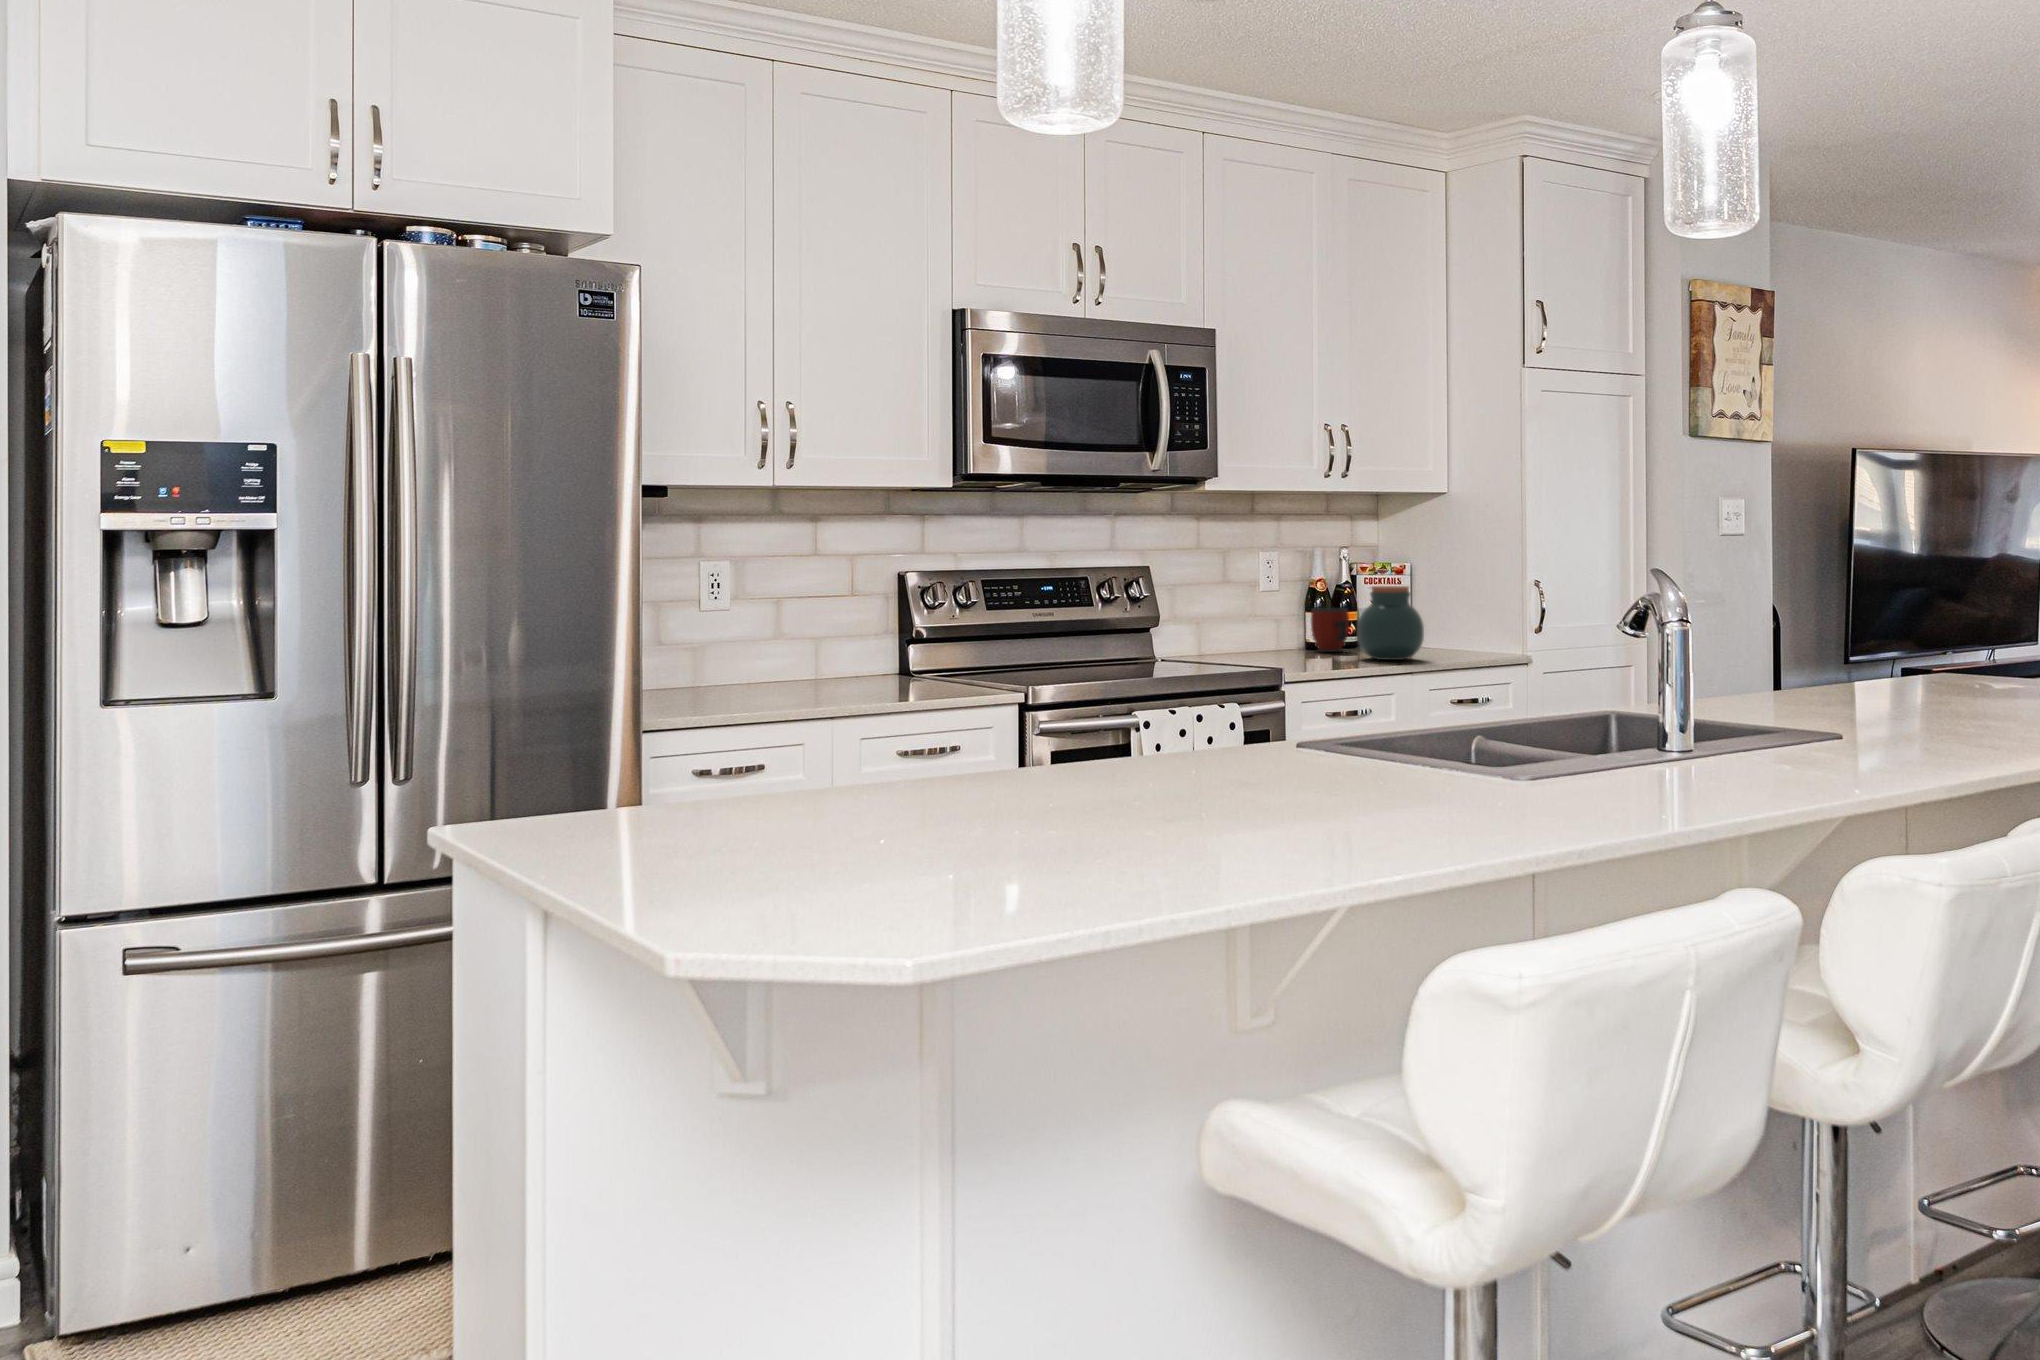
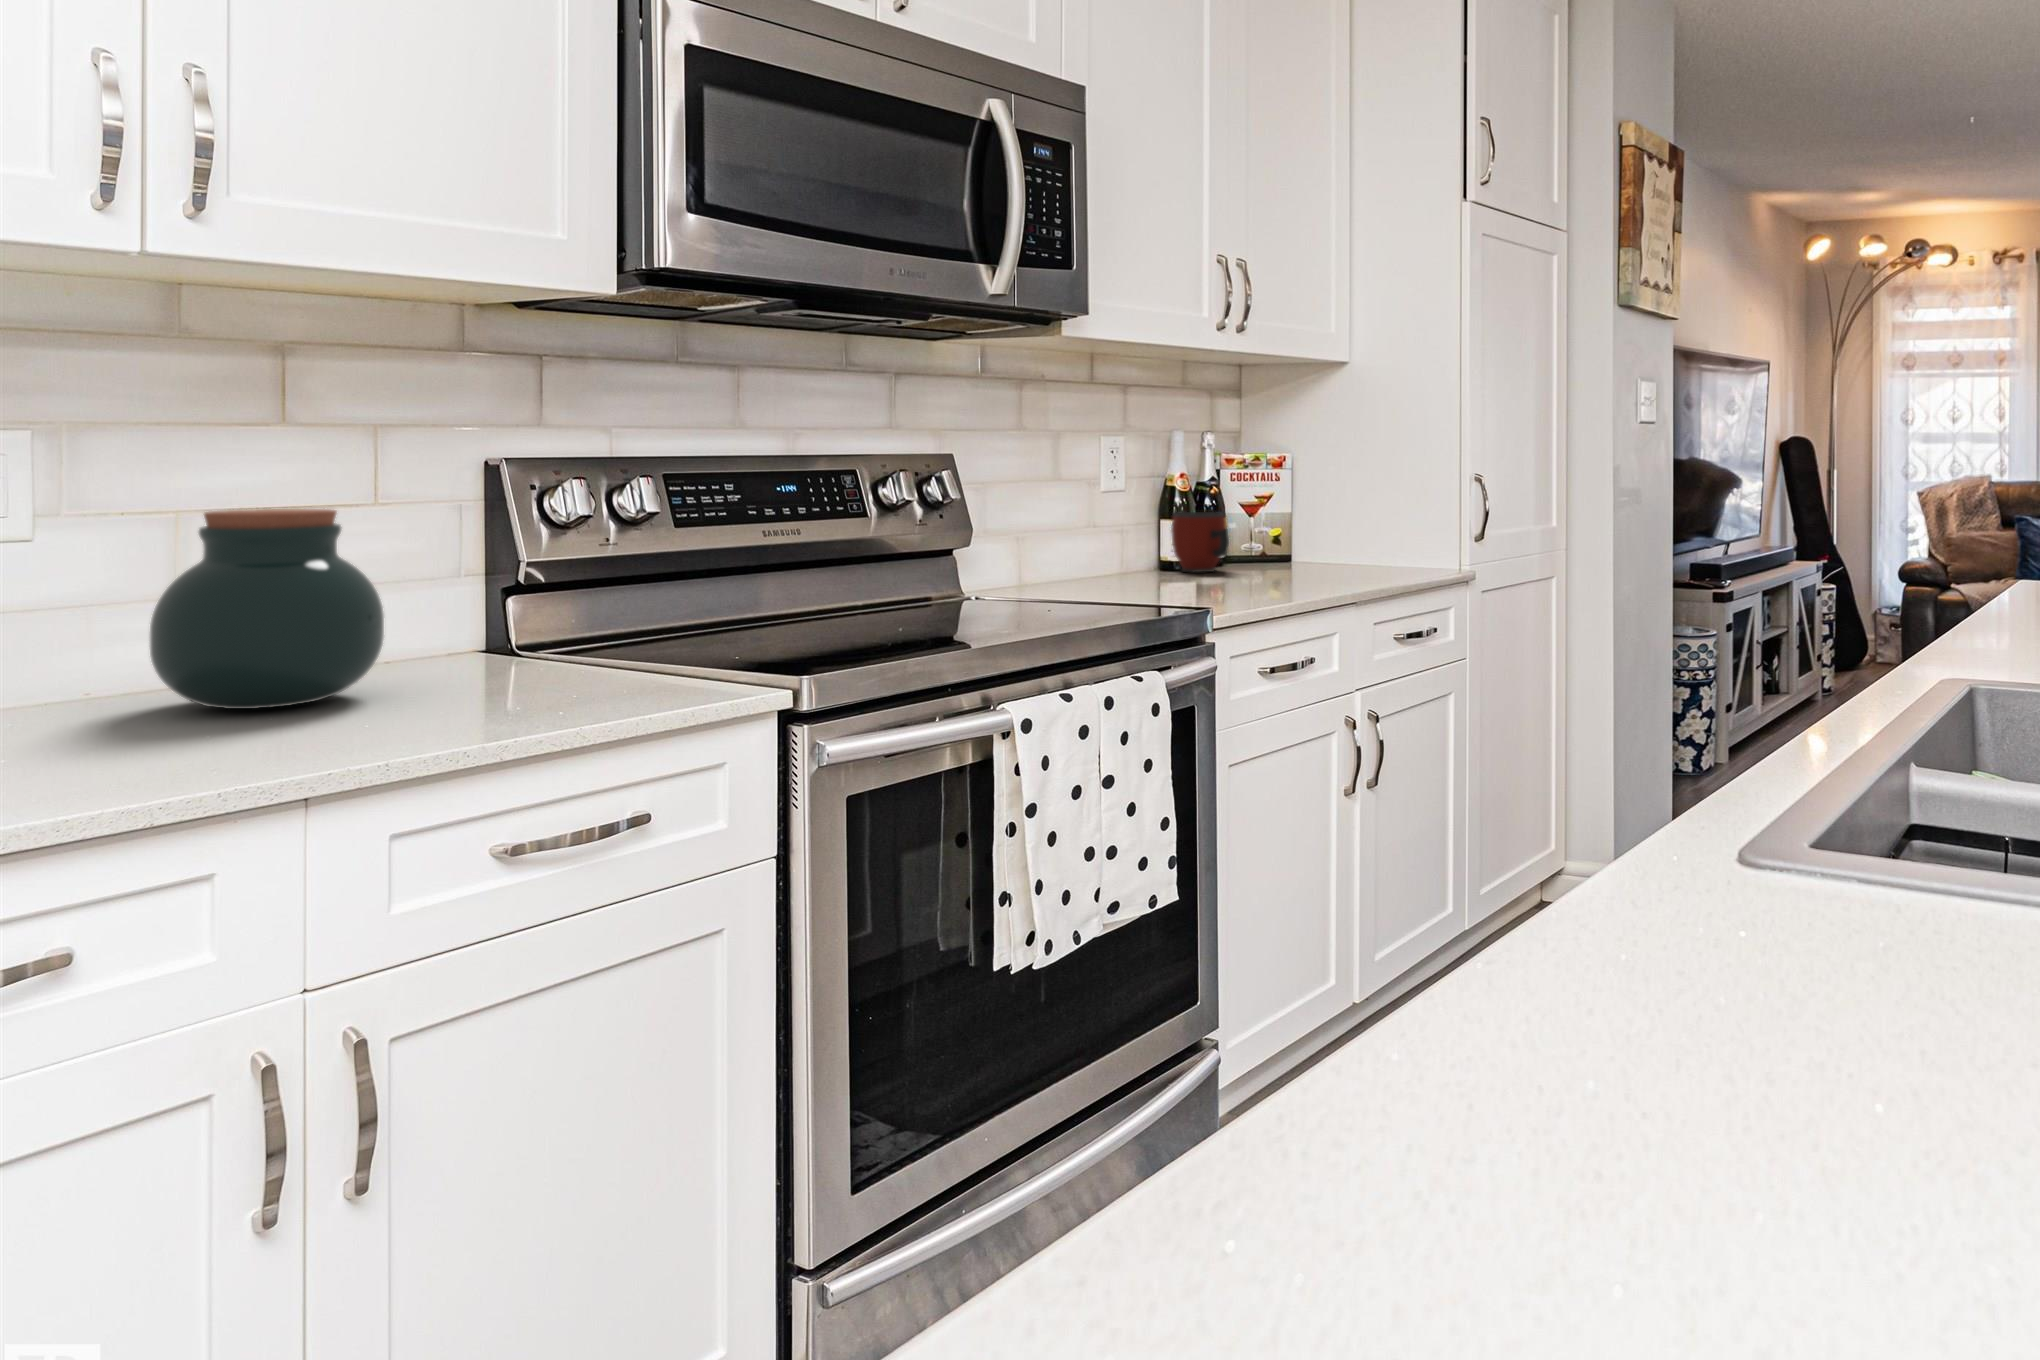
jar: present [1357,586,1424,660] -> present [150,509,384,709]

